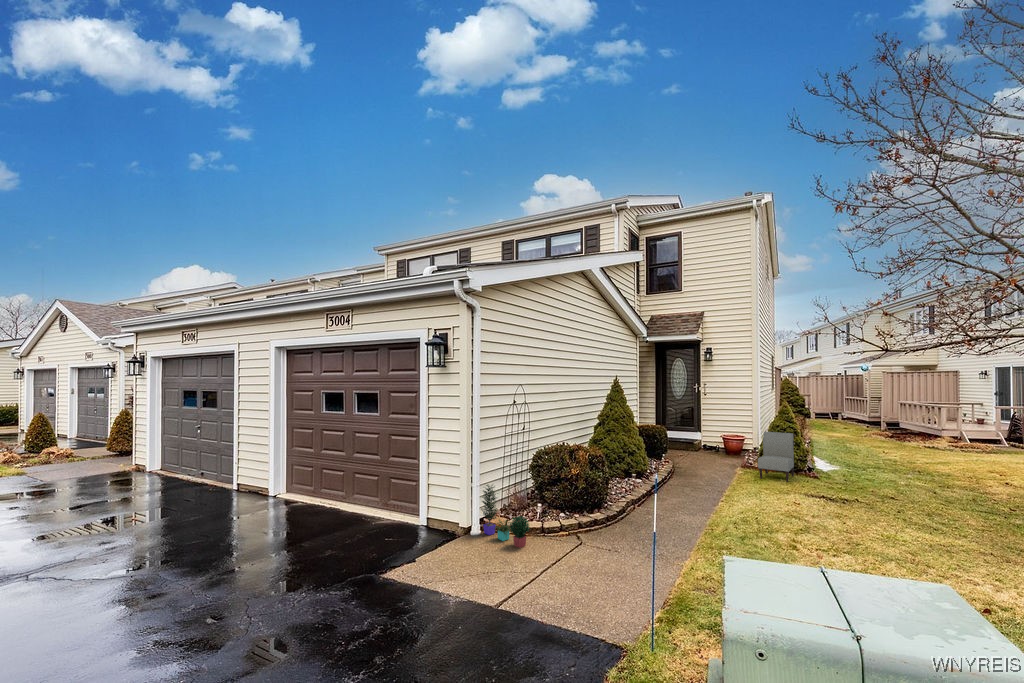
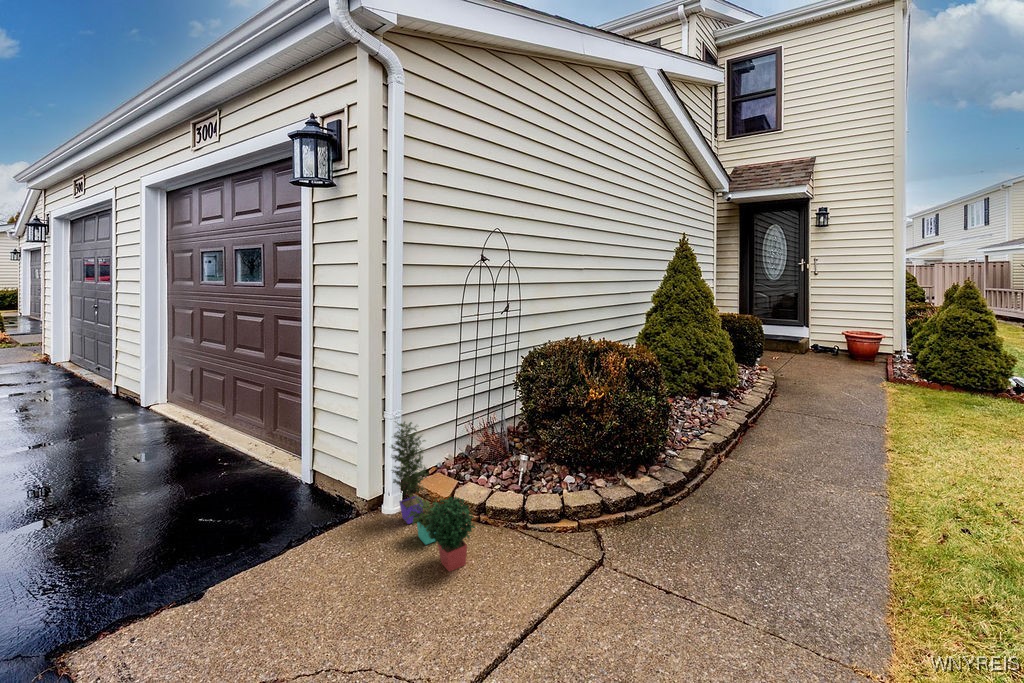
chair: present [758,431,794,482] -> none [932,319,1002,402]

